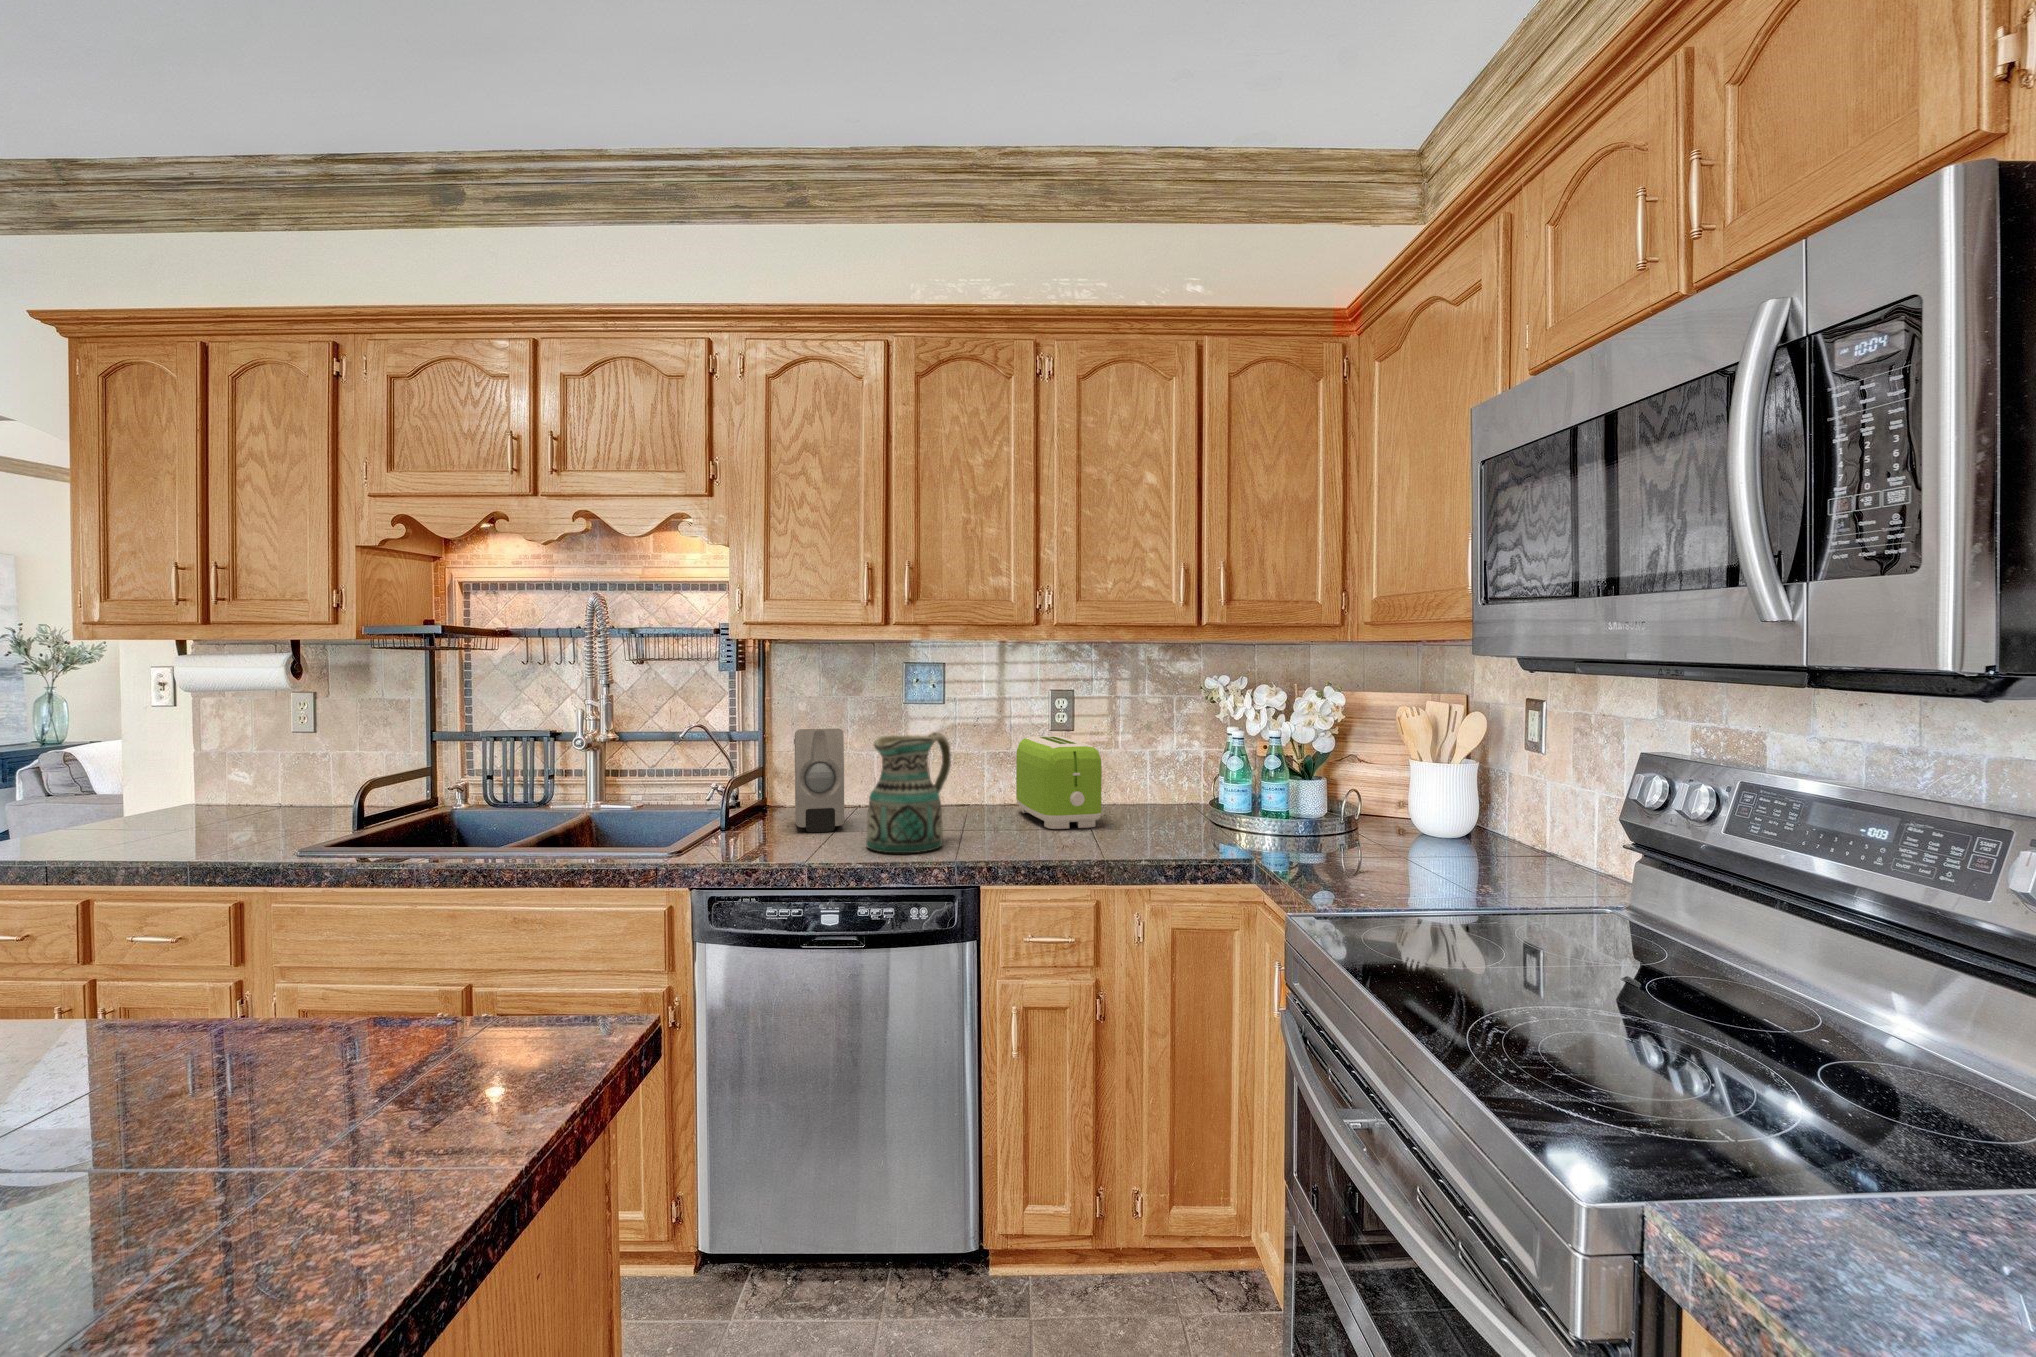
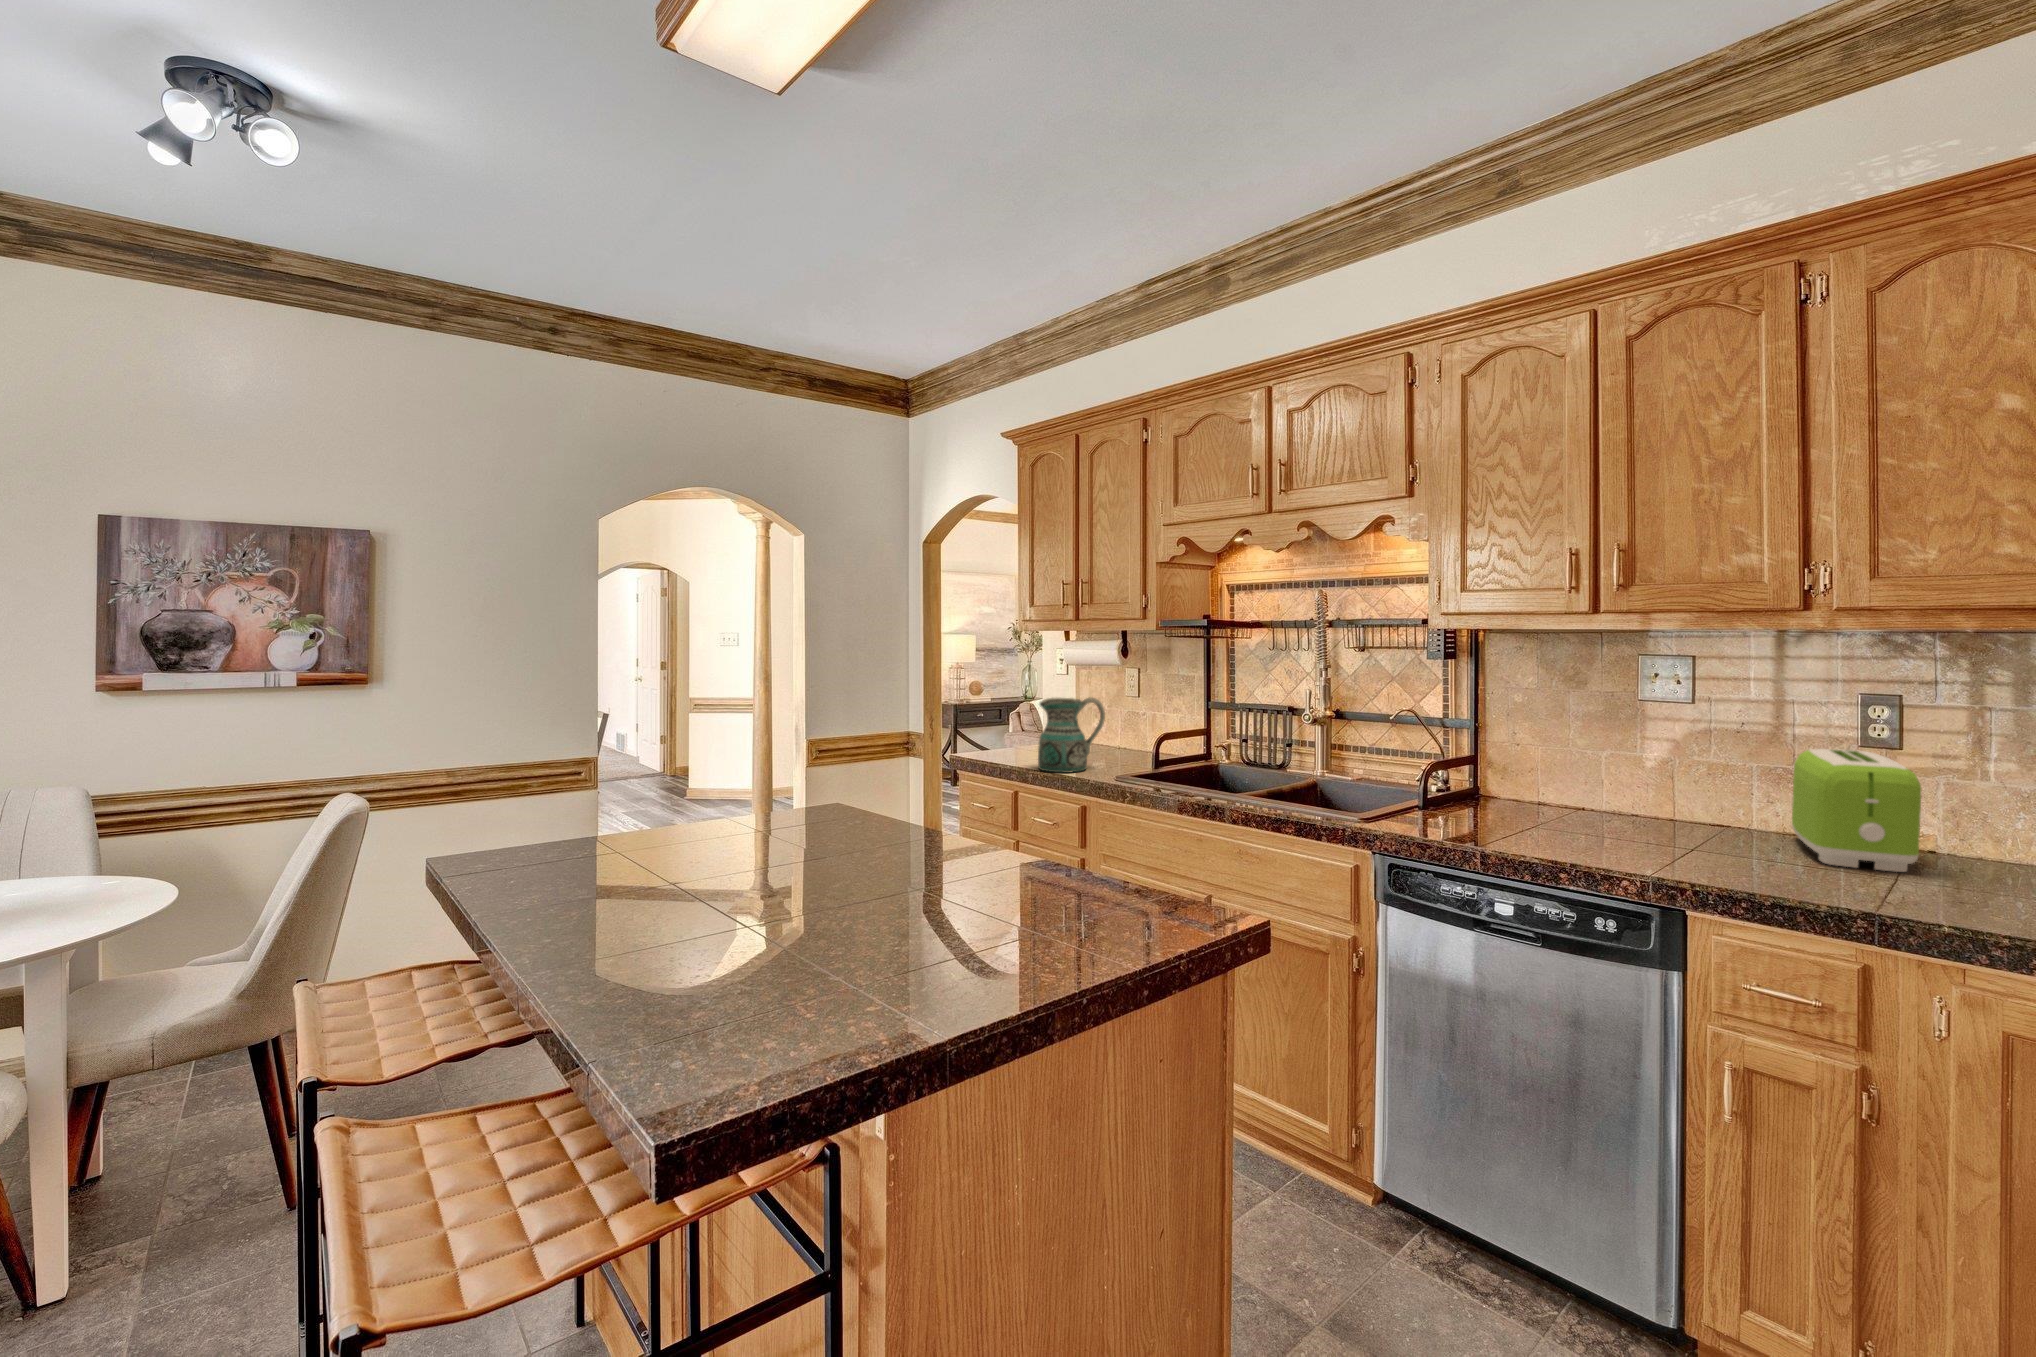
soap dispenser: present [794,728,844,832] -> none [1490,720,1550,825]
ceramic pitcher: present [866,732,951,853] -> present [1038,697,1105,773]

